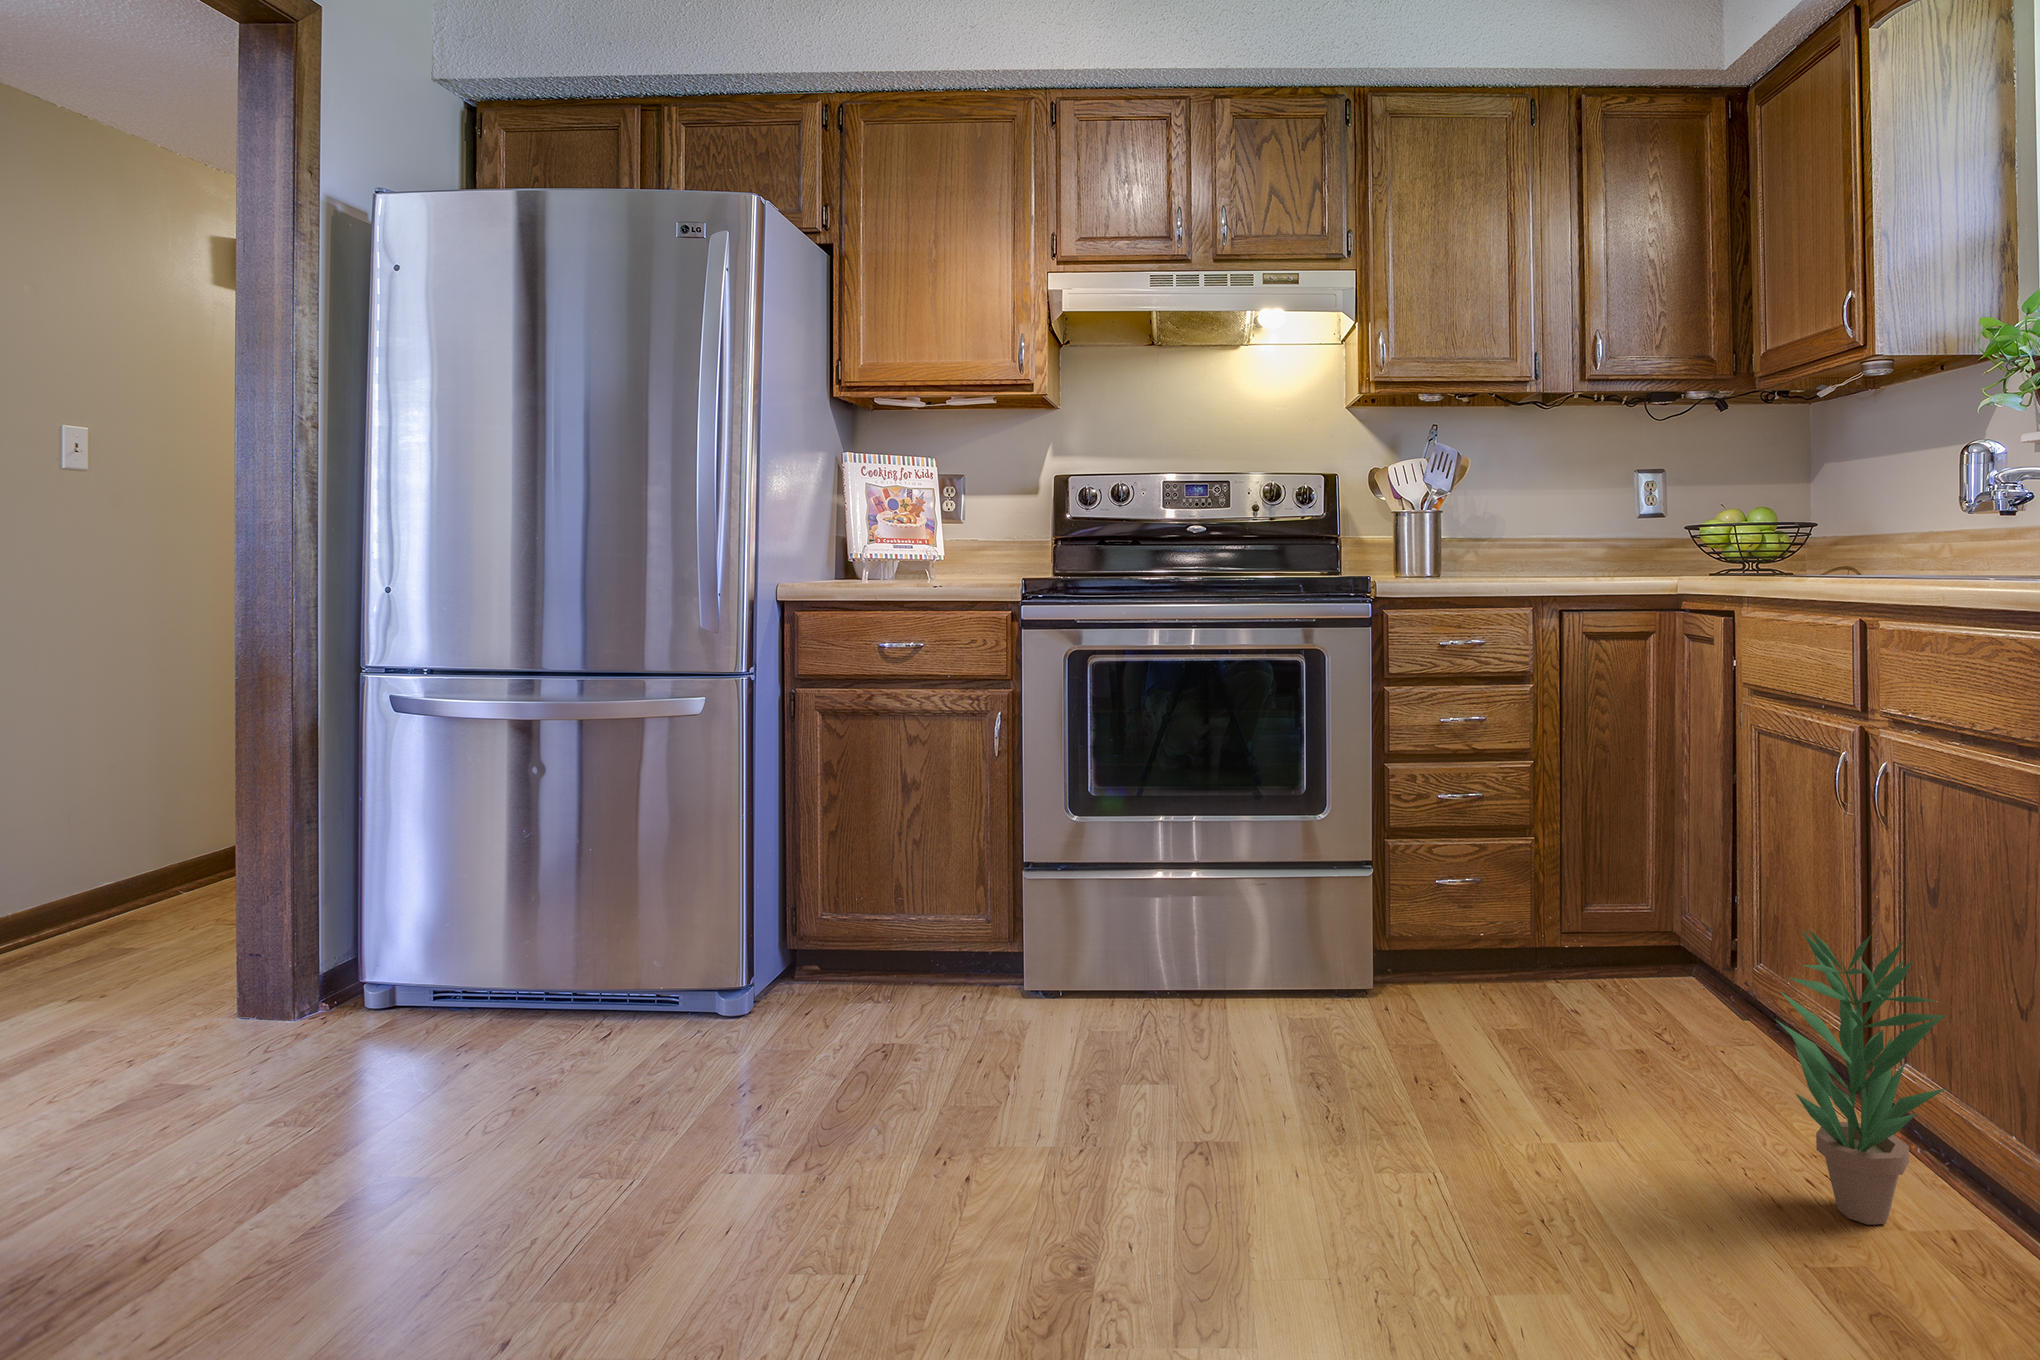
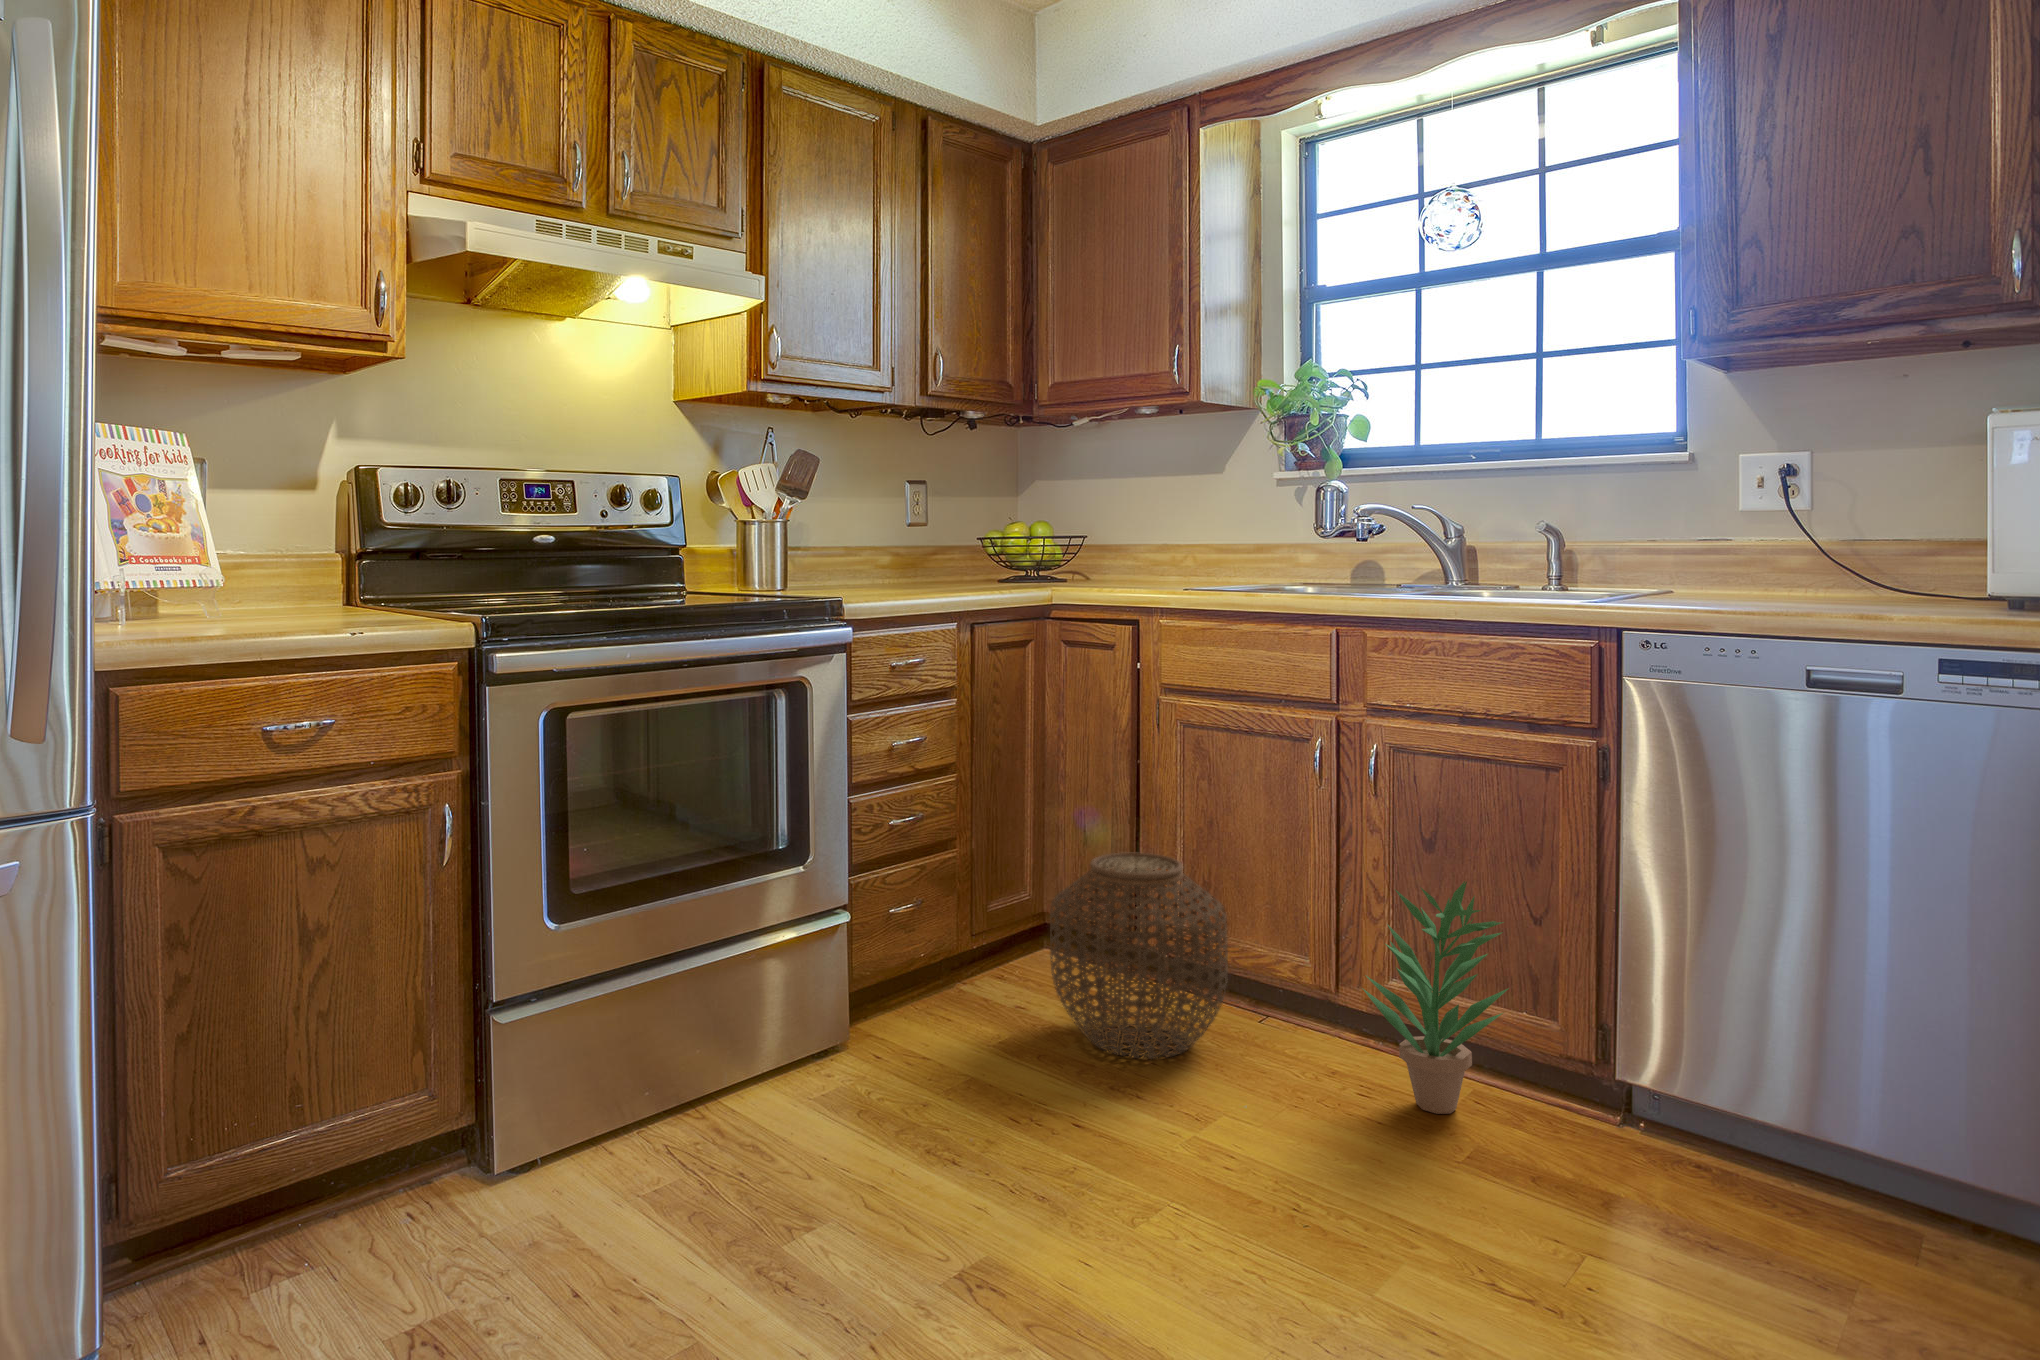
woven basket: none [1542,853,1740,1078] -> present [1050,853,1228,1058]

